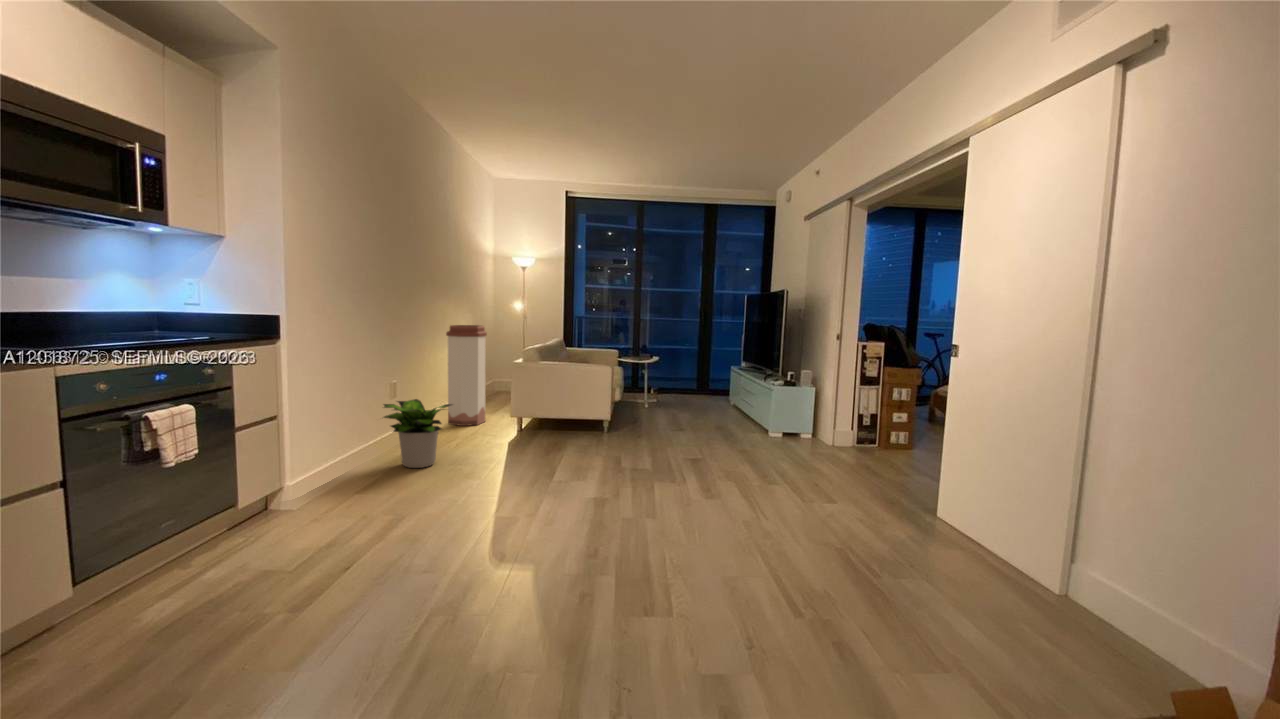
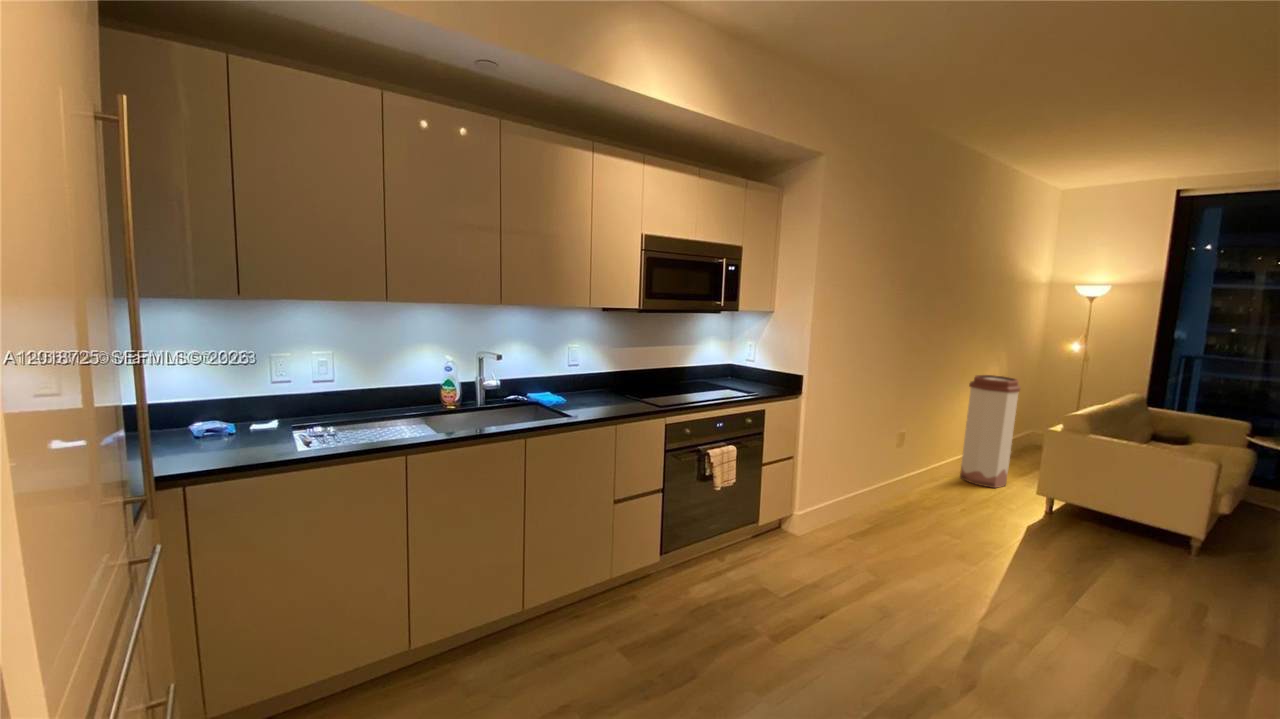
potted plant: present [384,399,453,468] -> none [874,453,961,527]

